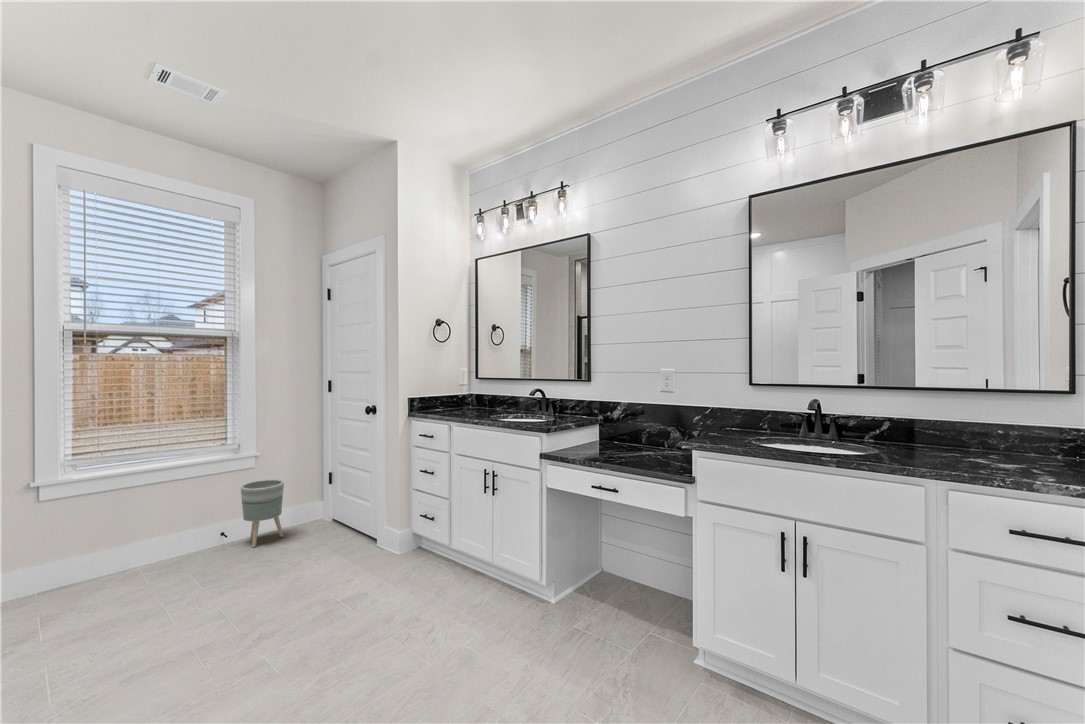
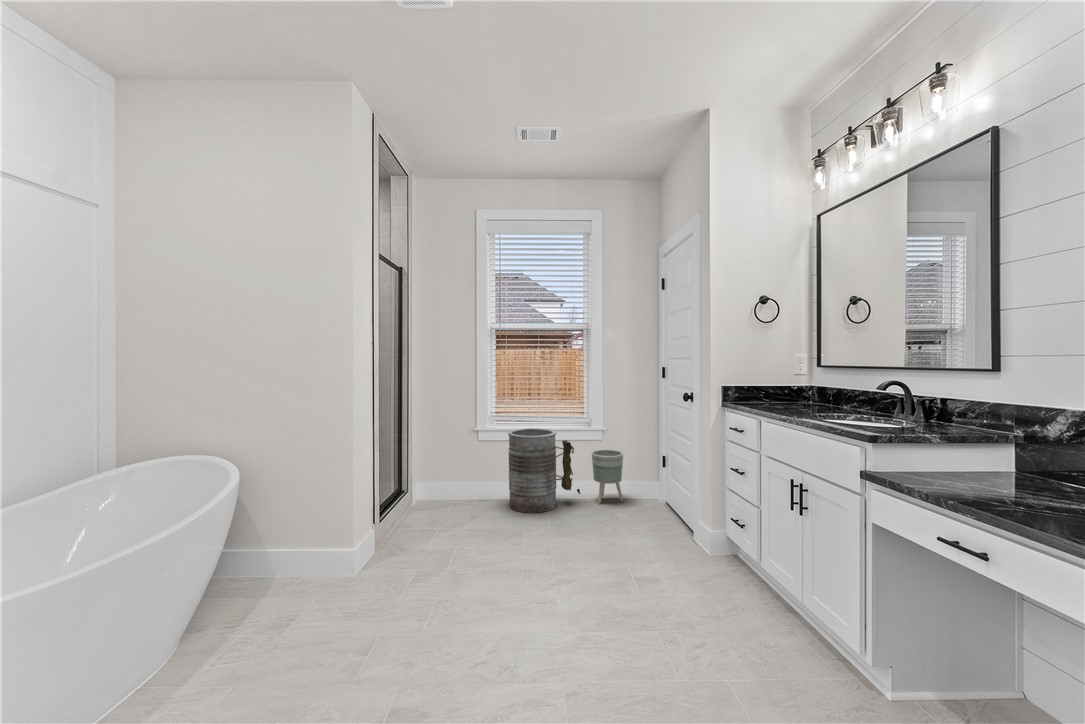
trash can: none [105,467,219,591] -> present [508,428,574,513]

